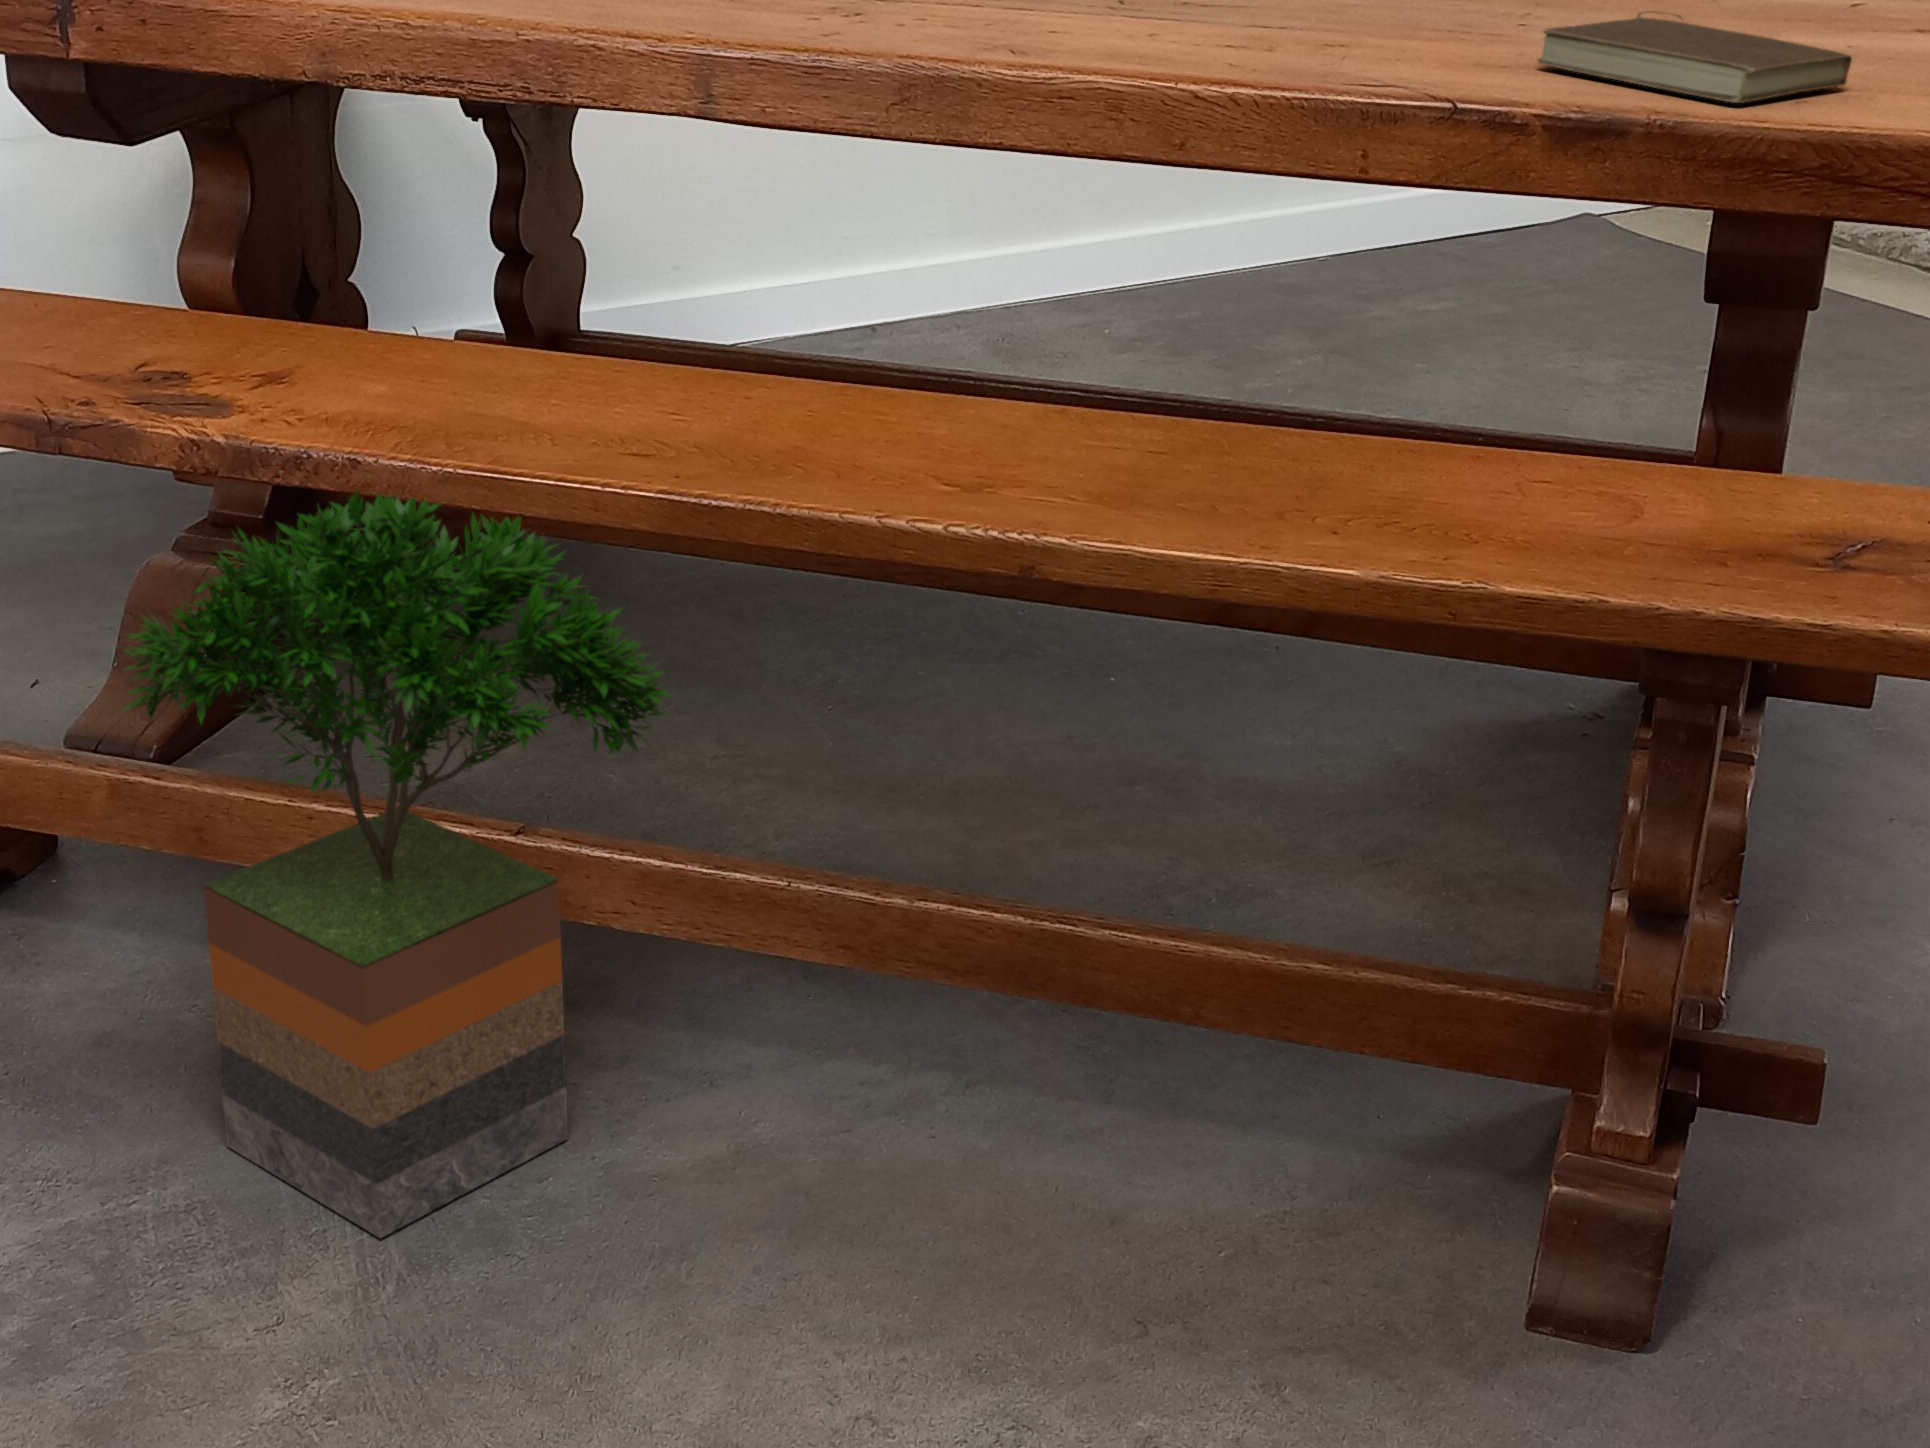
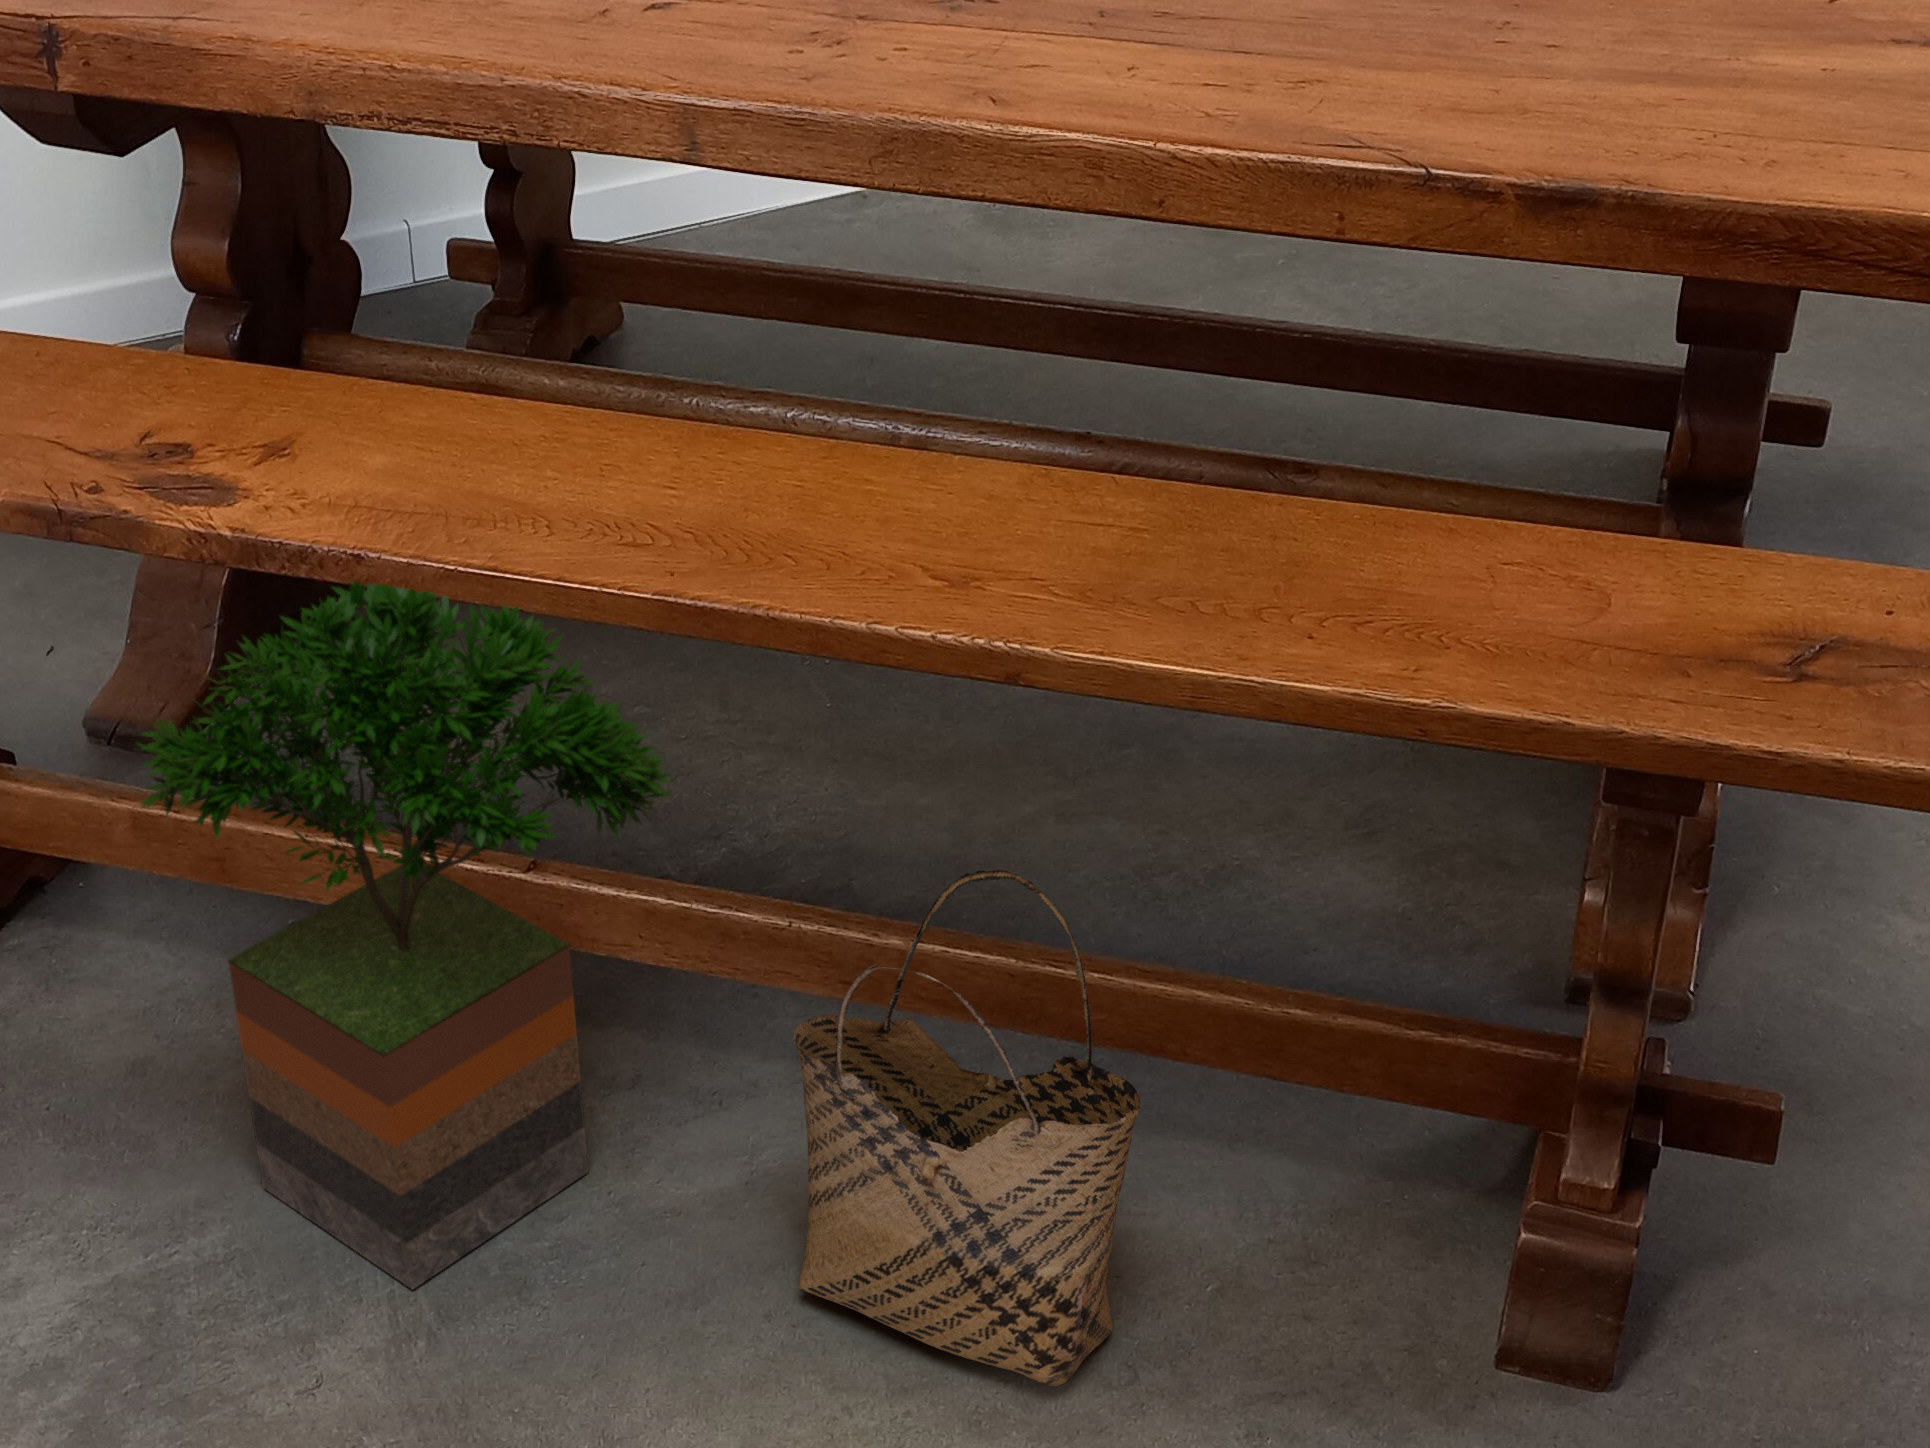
book: present [1537,12,1852,103] -> none [1518,44,1834,181]
woven basket: none [788,783,1154,1333] -> present [793,870,1140,1386]

